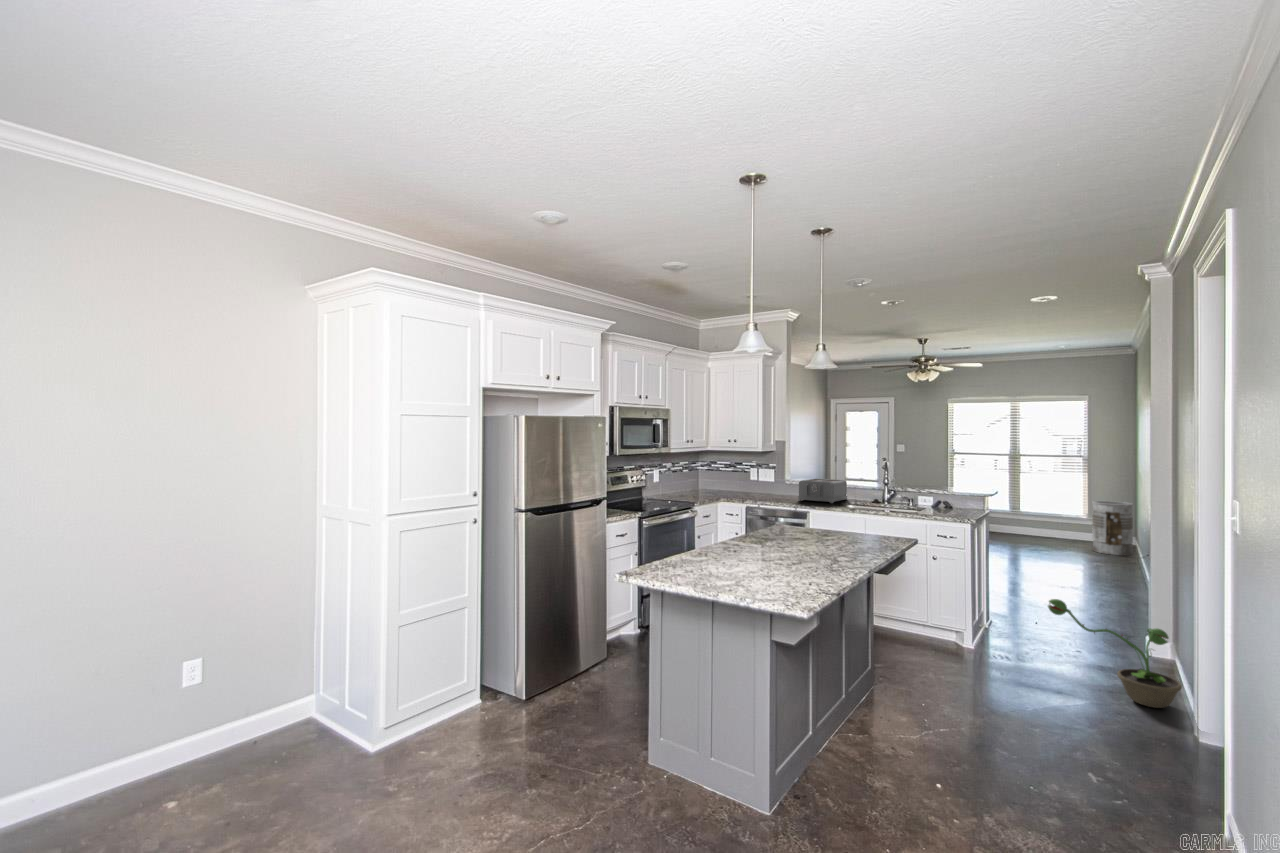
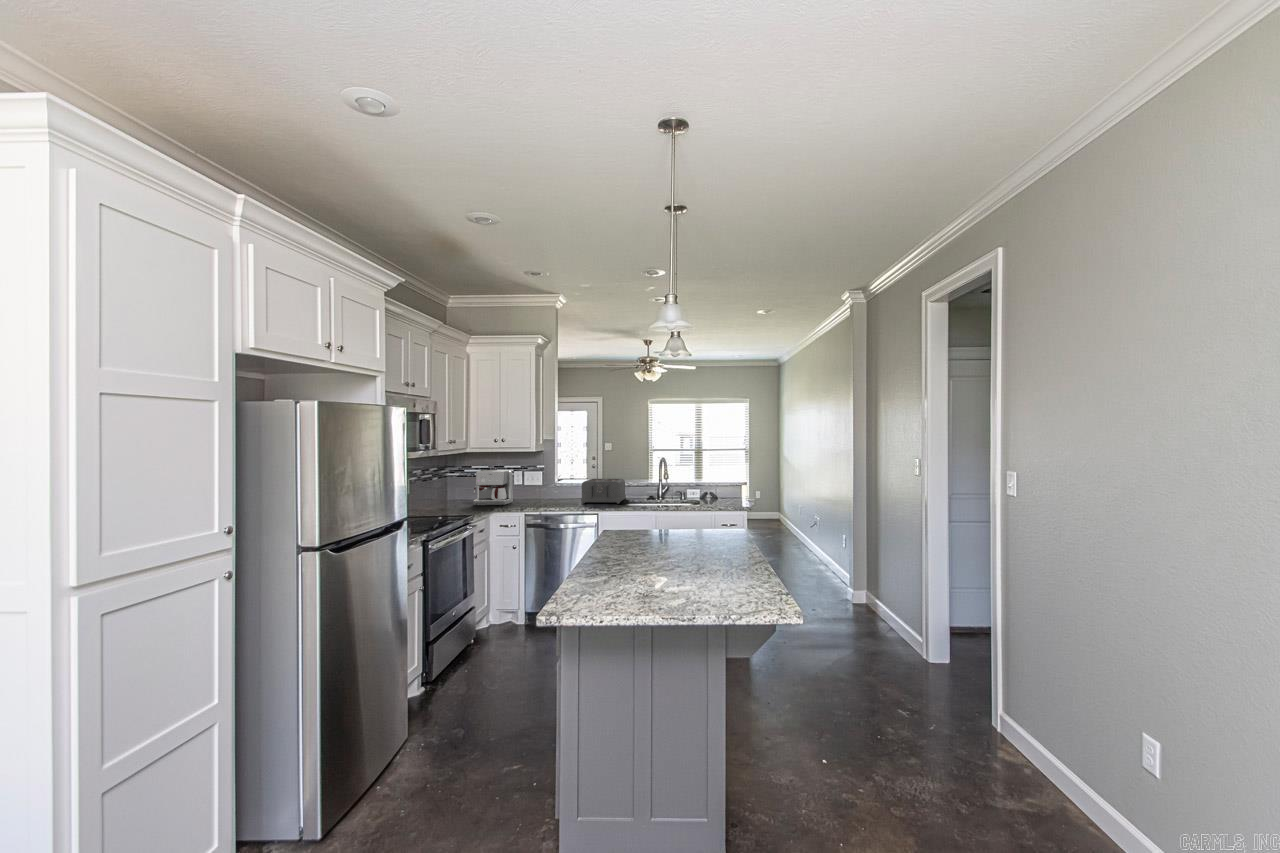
coffee maker: none [710,466,744,497] -> present [474,470,513,505]
trash can: present [1092,501,1133,555] -> none [765,485,793,529]
decorative plant: present [1048,599,1182,708] -> none [838,573,934,653]

